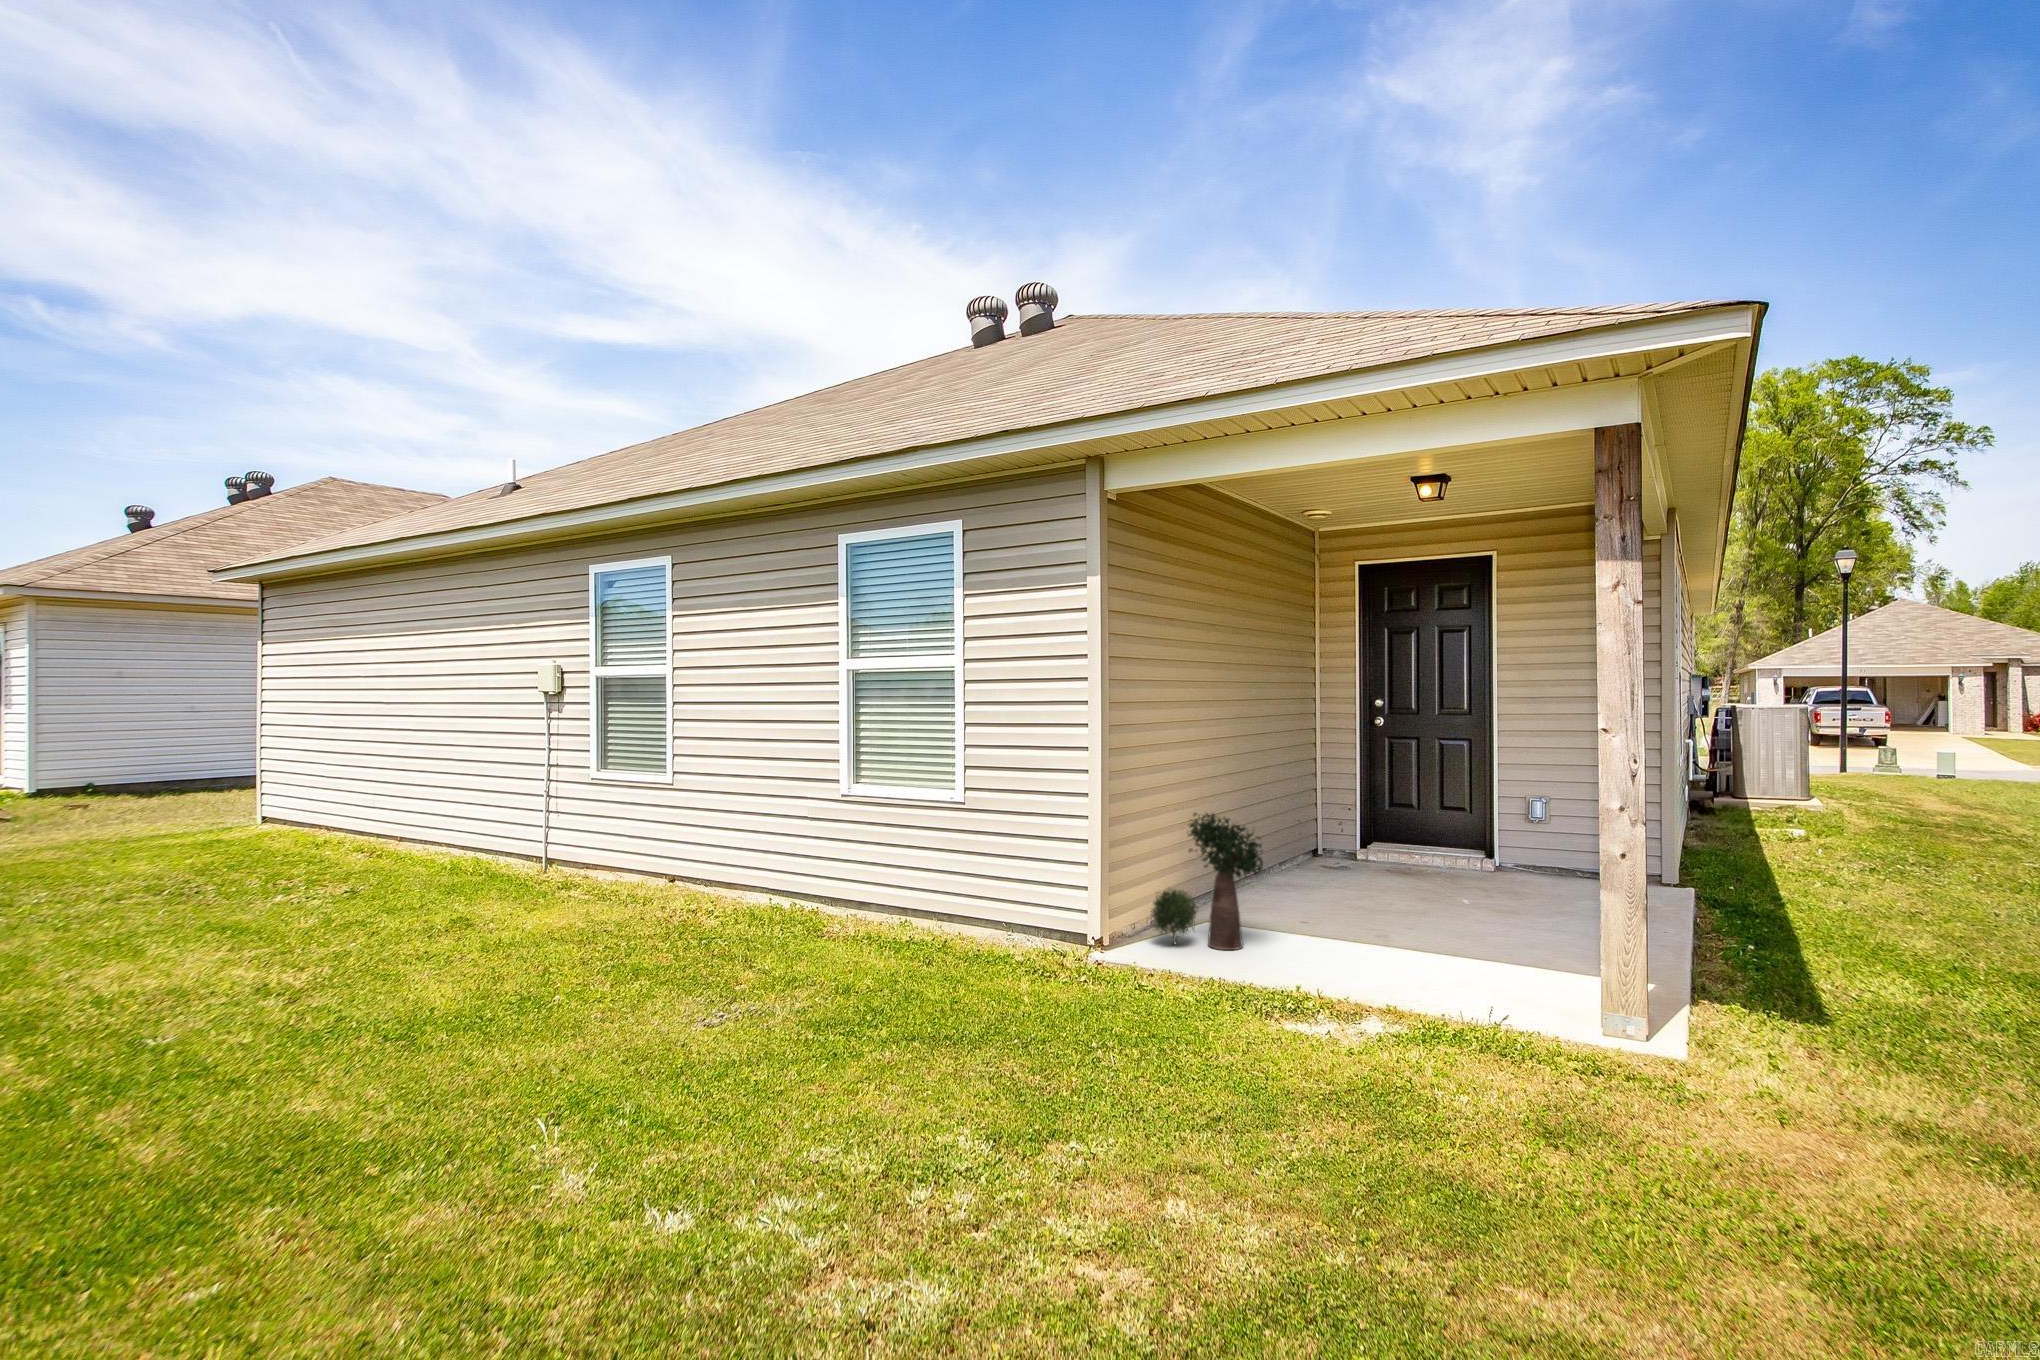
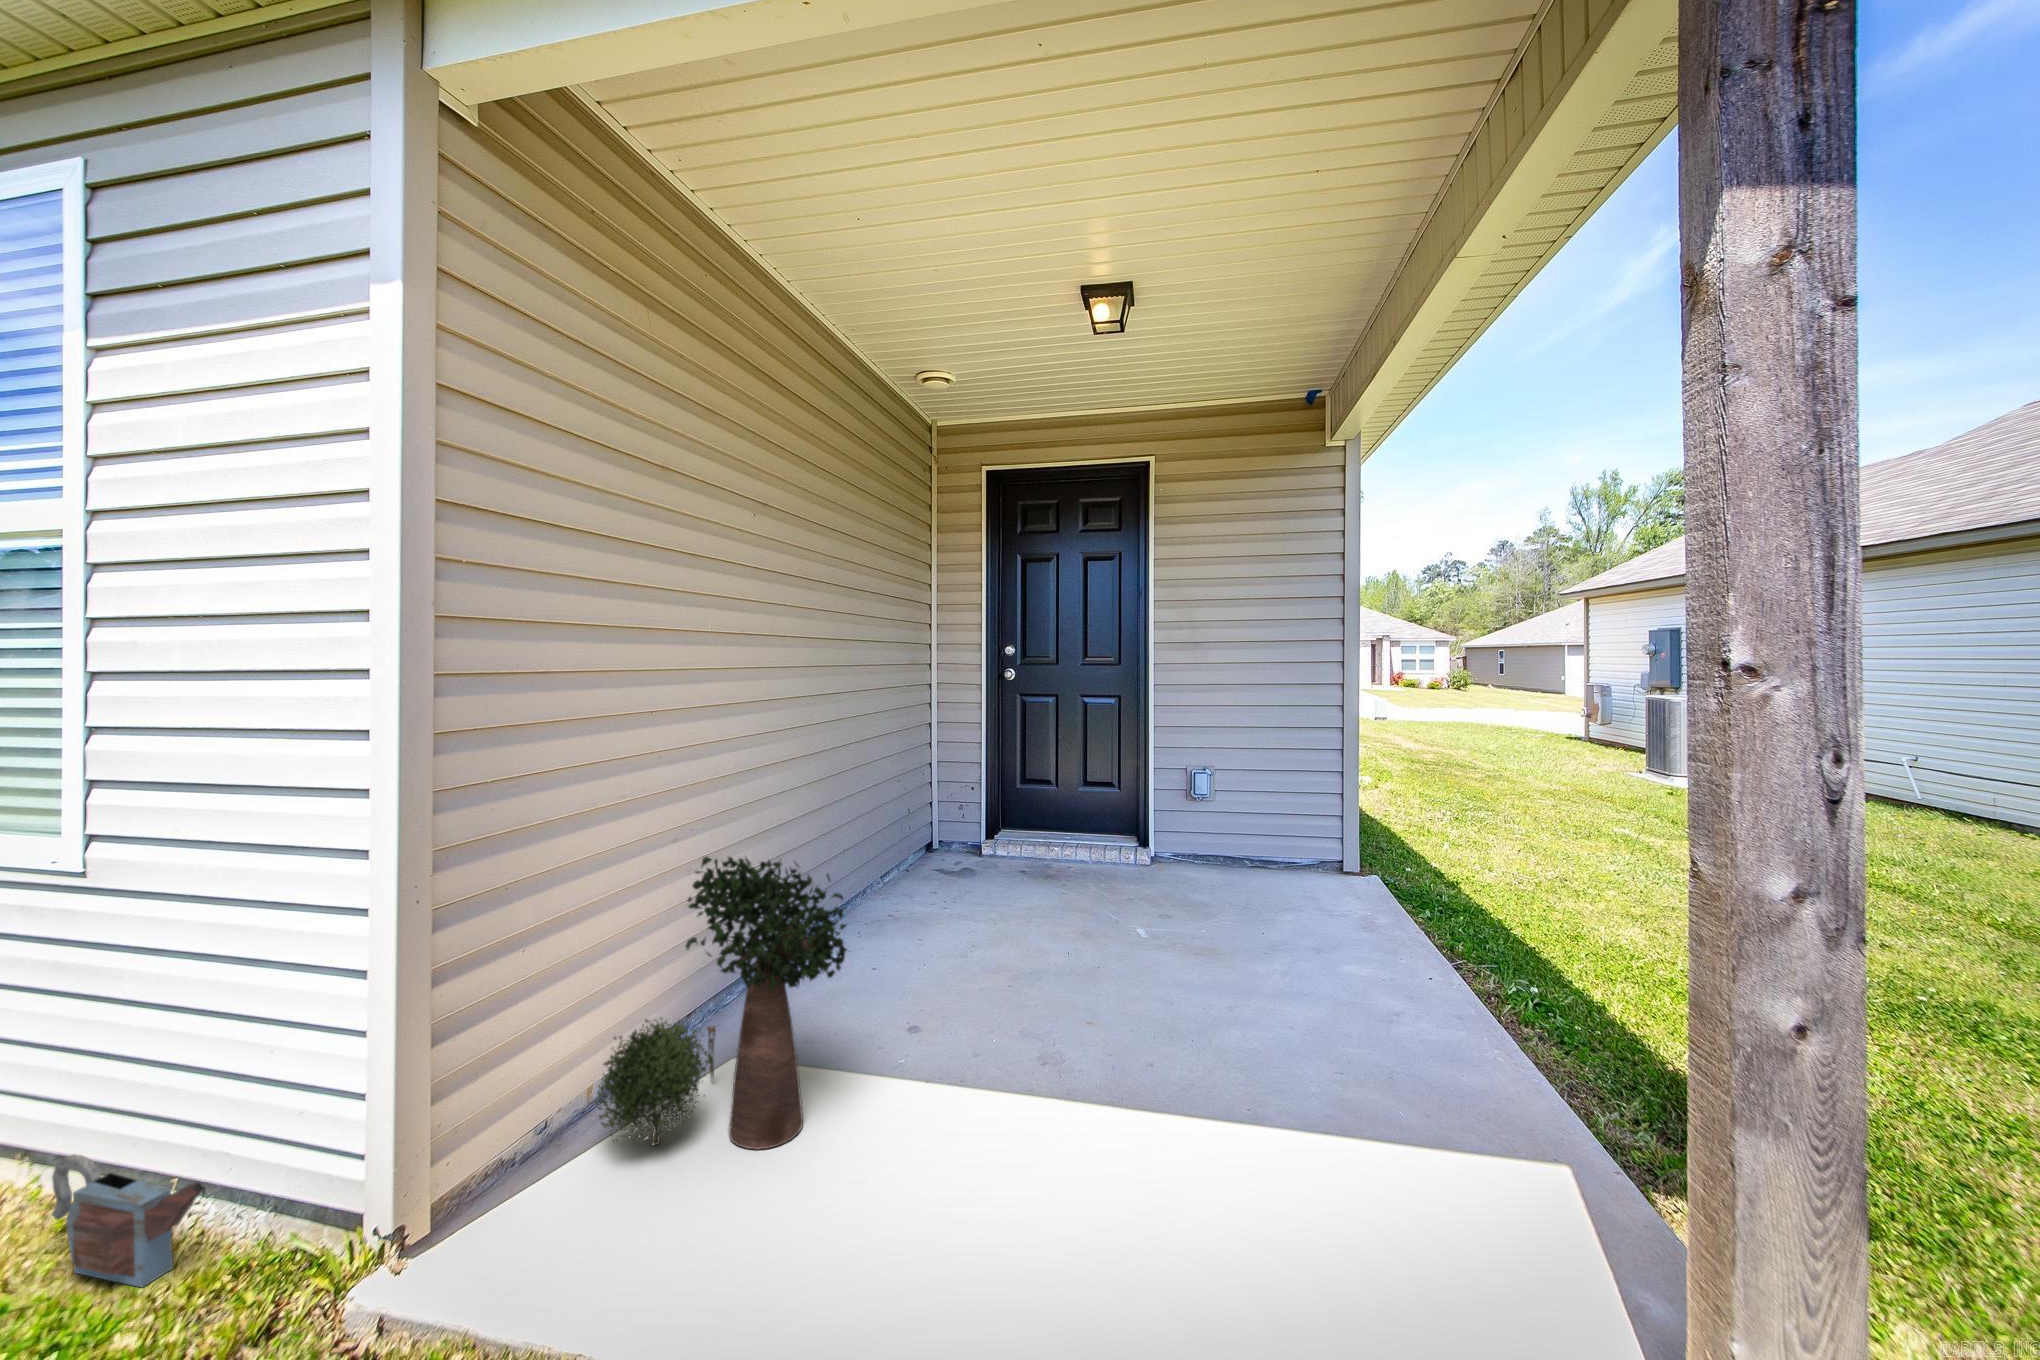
watering can: none [965,904,1025,951] -> present [52,1155,205,1287]

